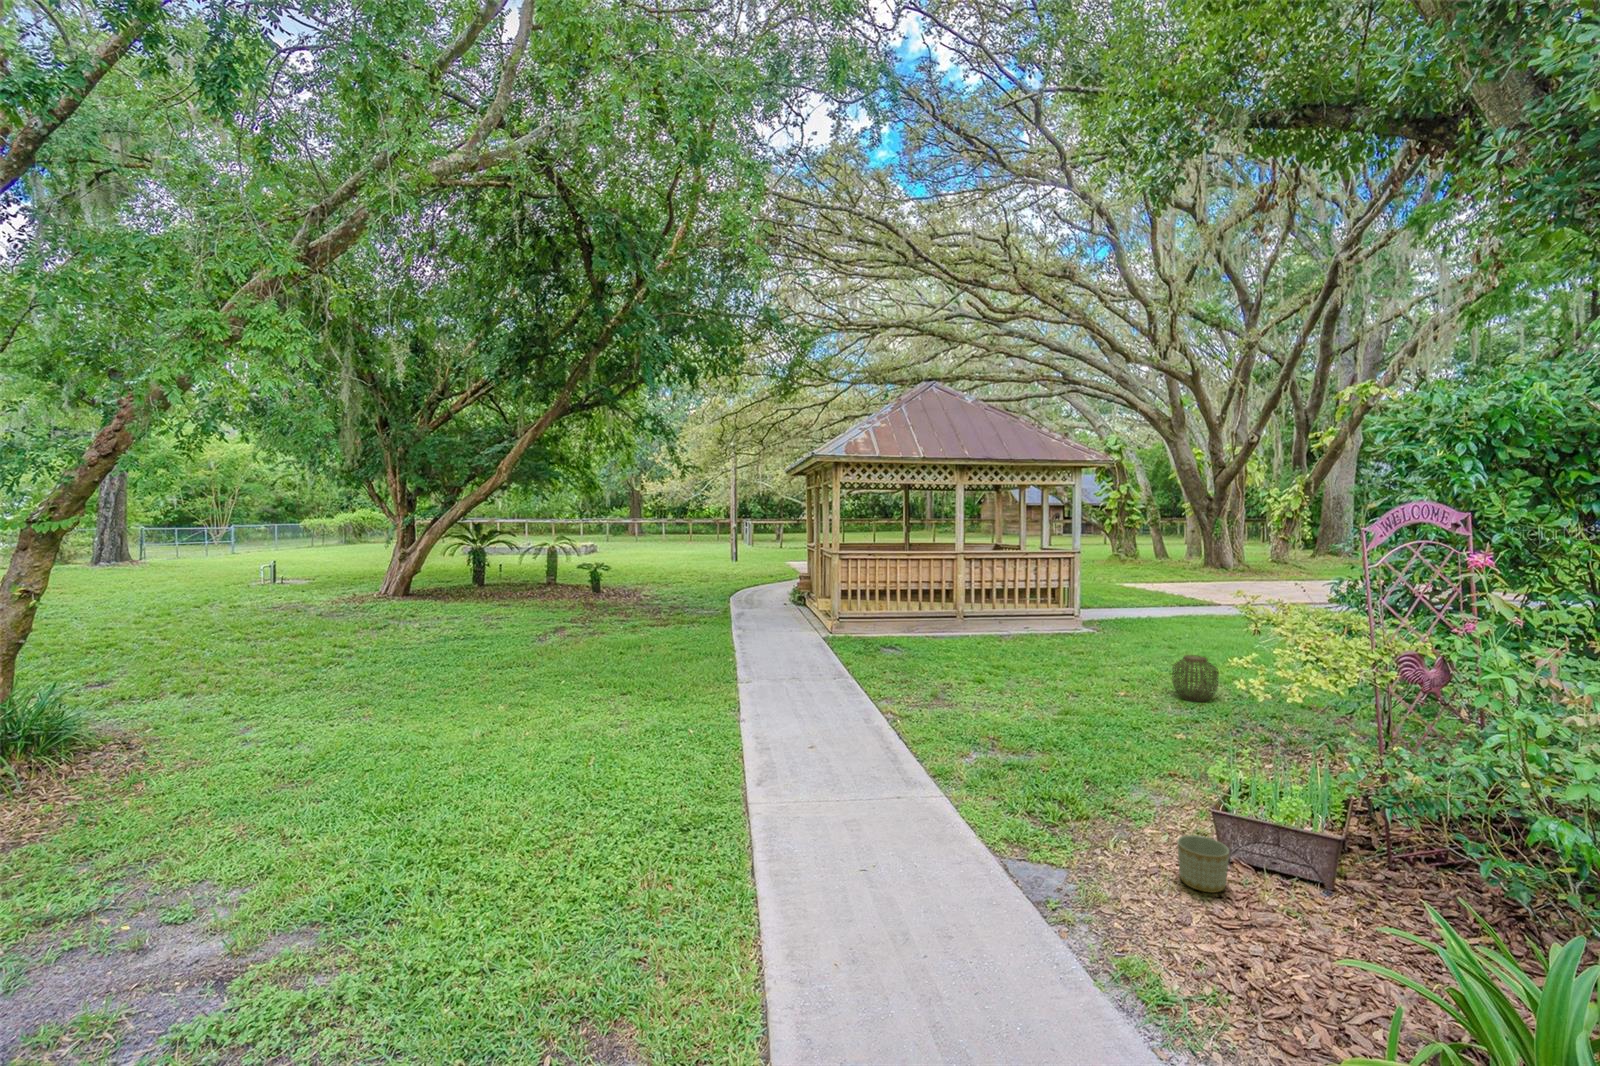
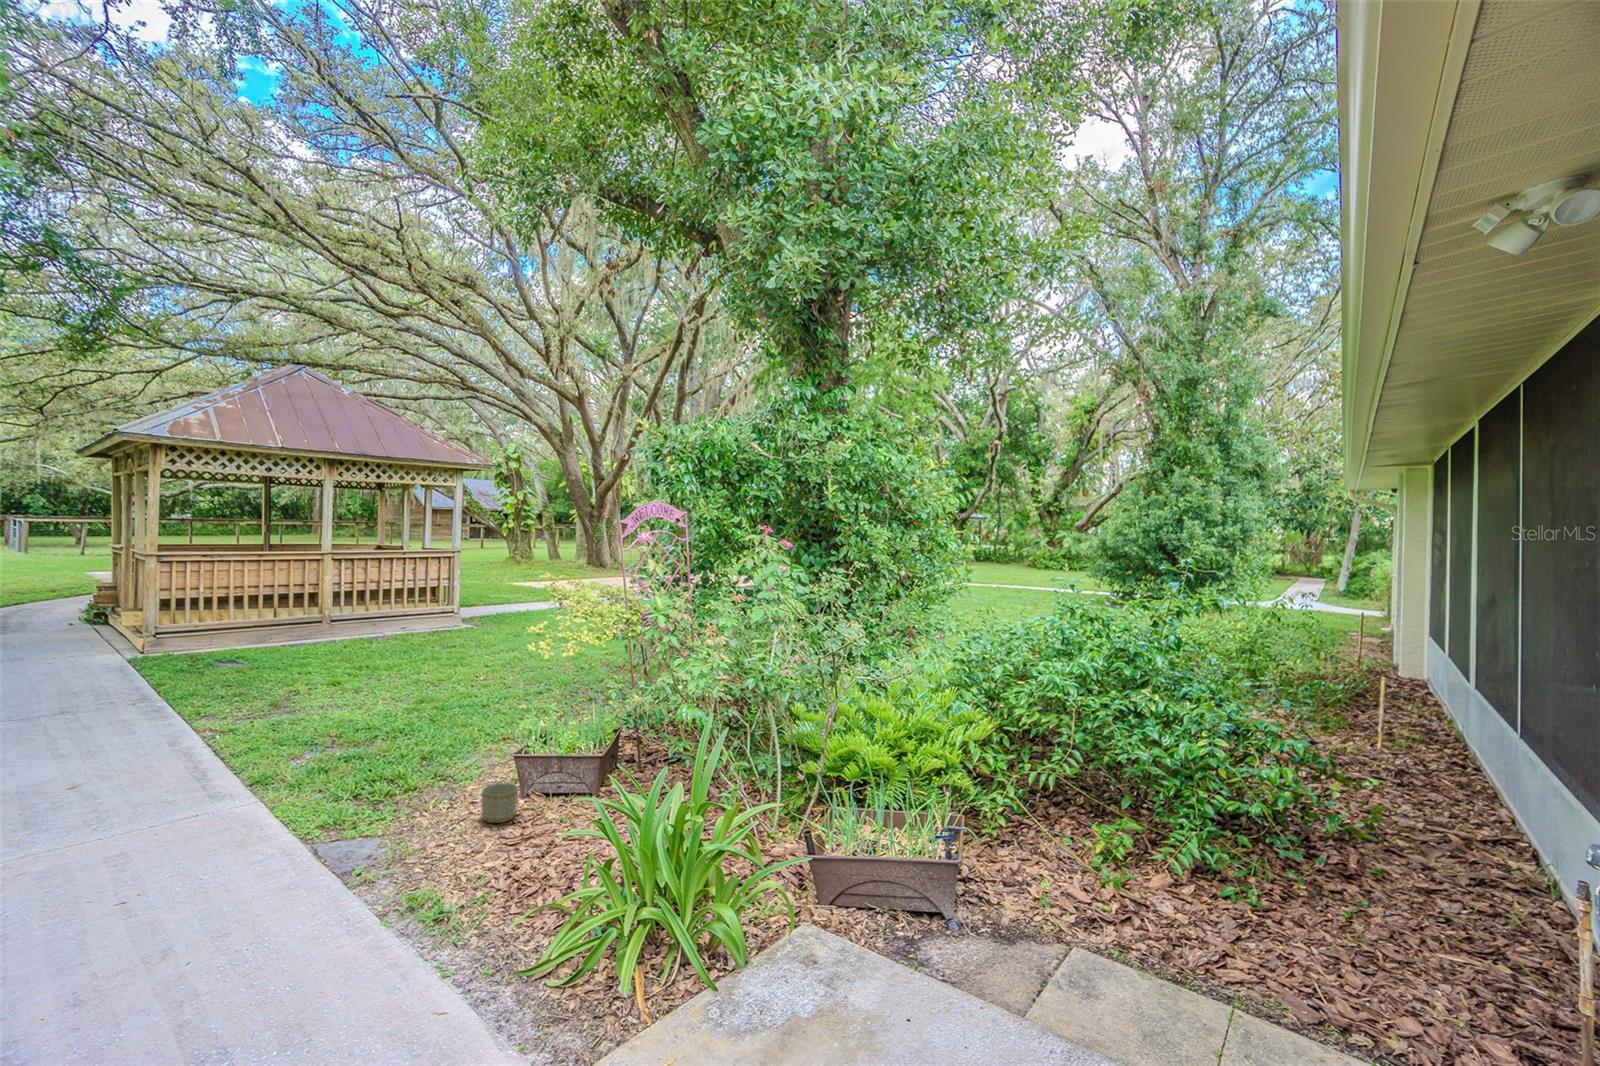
woven basket: present [1172,655,1218,702] -> none [522,646,558,684]

